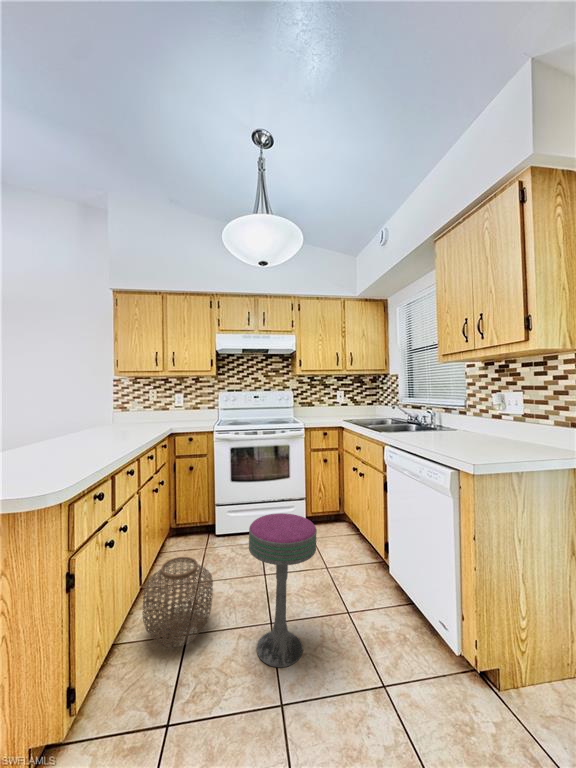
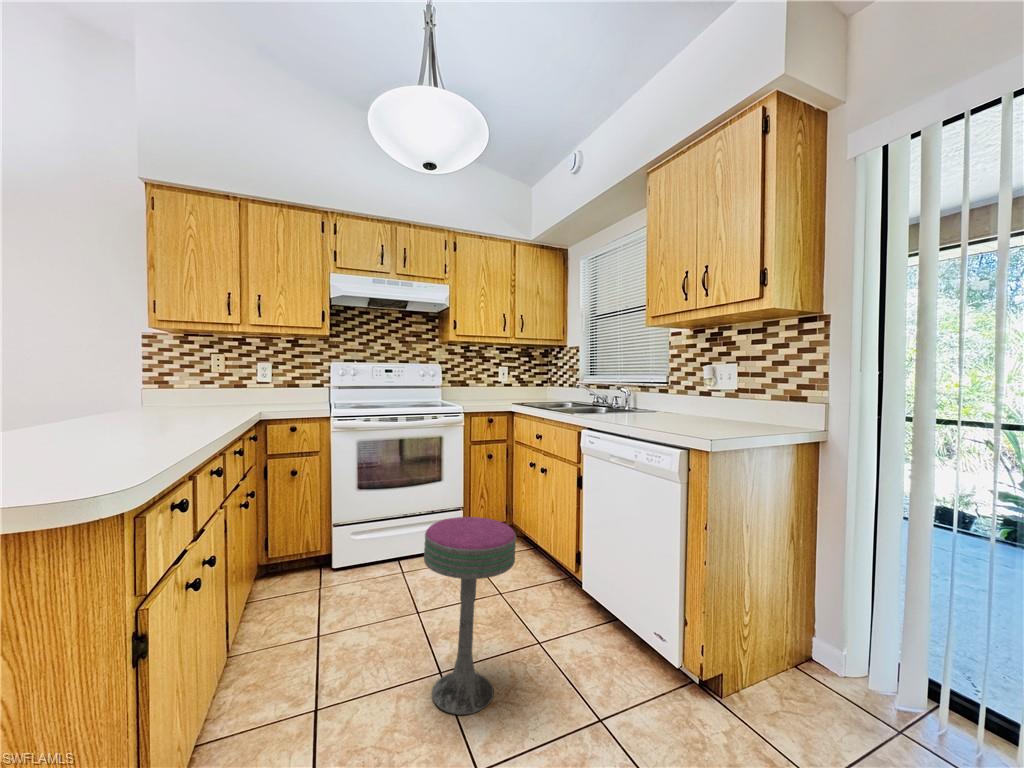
woven basket: present [143,557,213,647] -> none [256,589,363,717]

